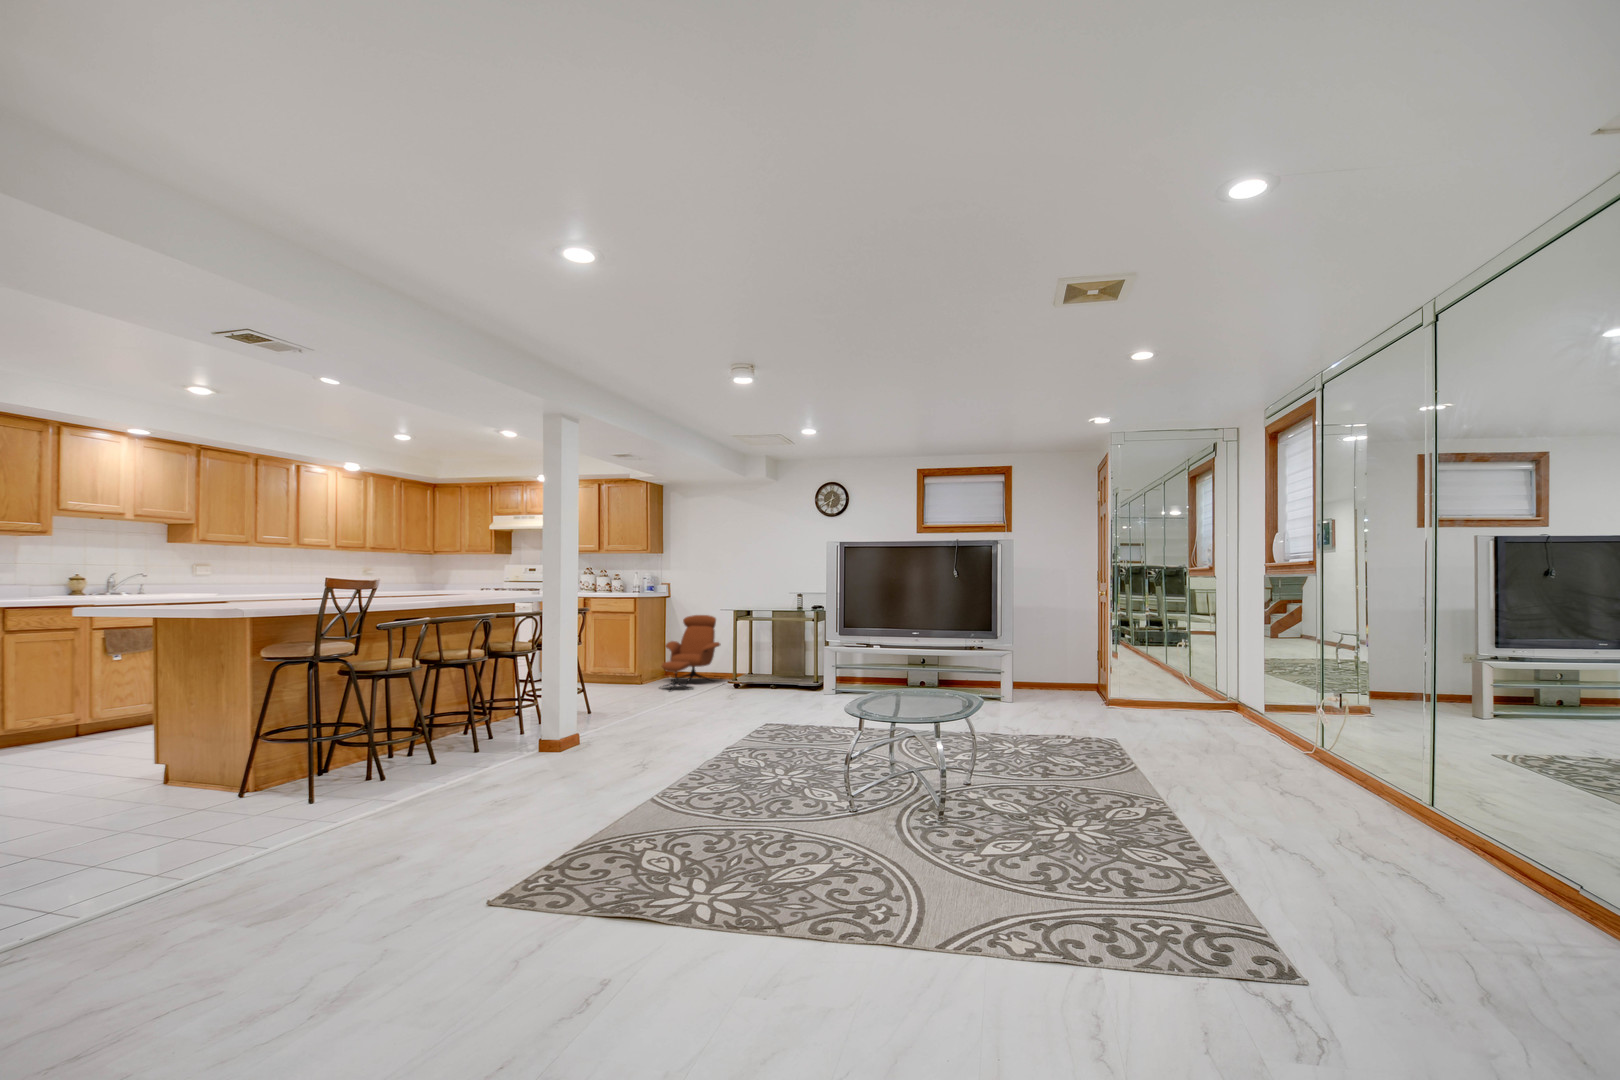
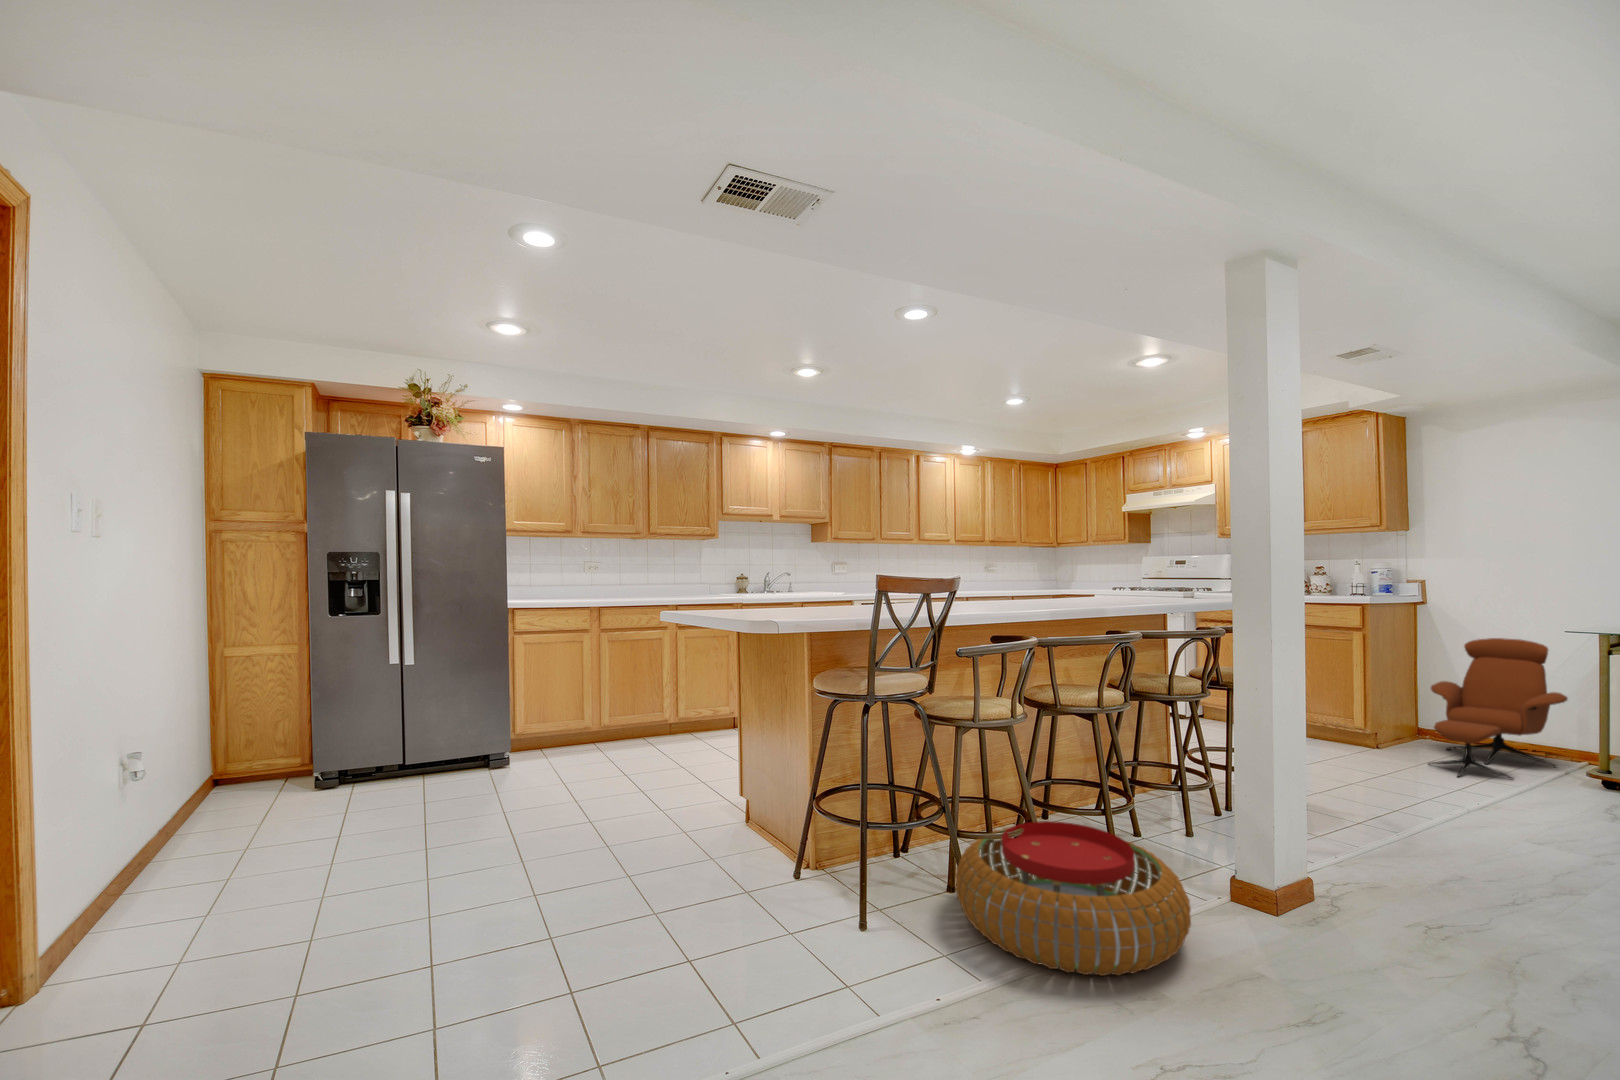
pouf: none [373,725,516,794] -> present [955,821,1191,976]

